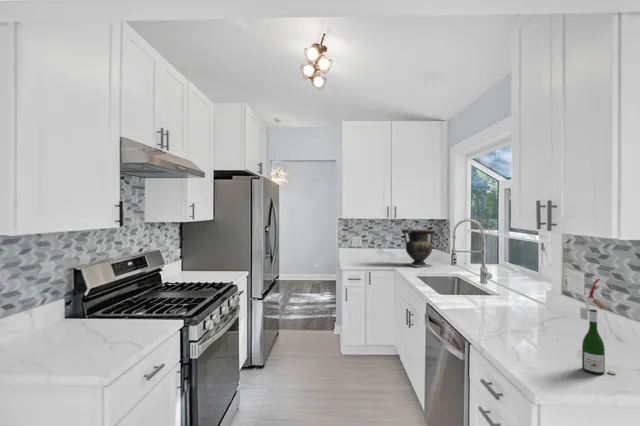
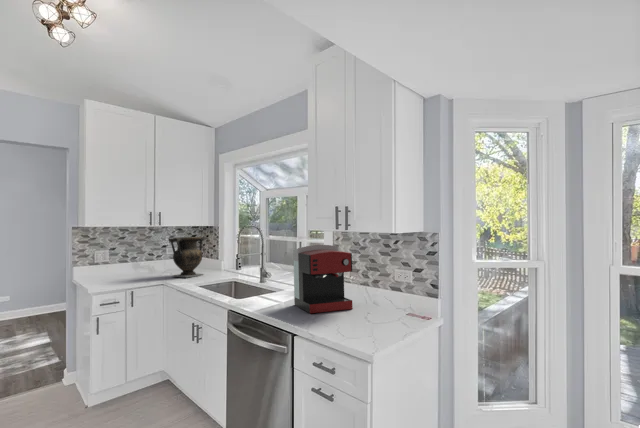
coffee maker: none [501,248,579,337] -> present [293,245,353,313]
wine bottle: present [580,279,616,374] -> none [363,260,384,327]

